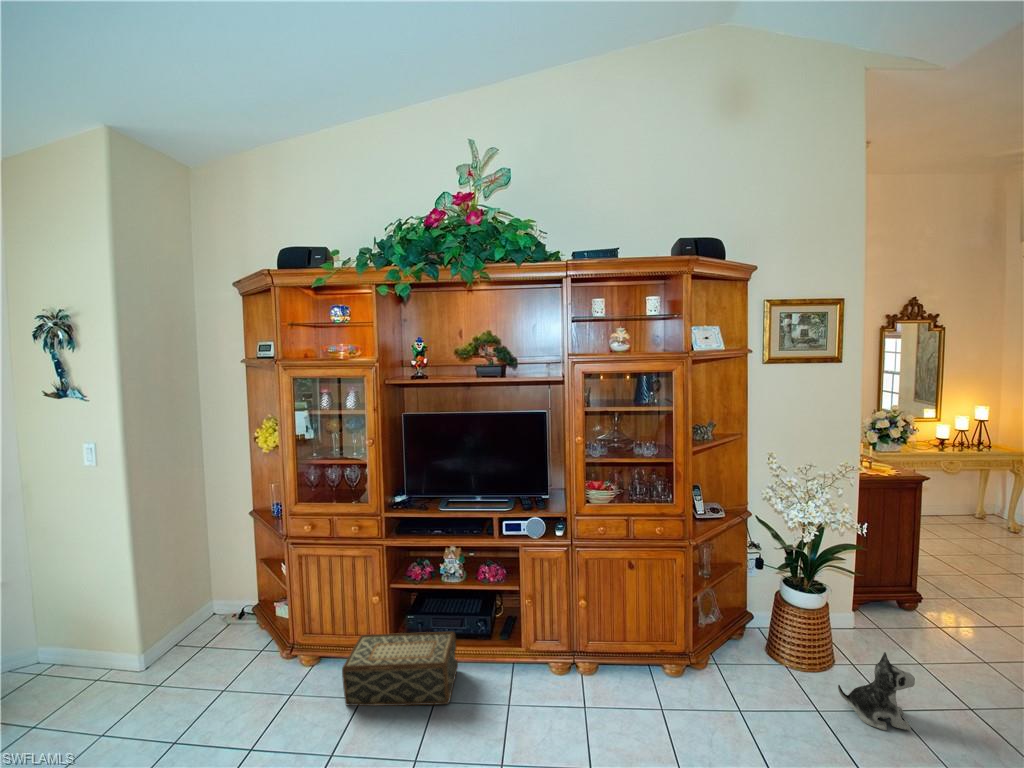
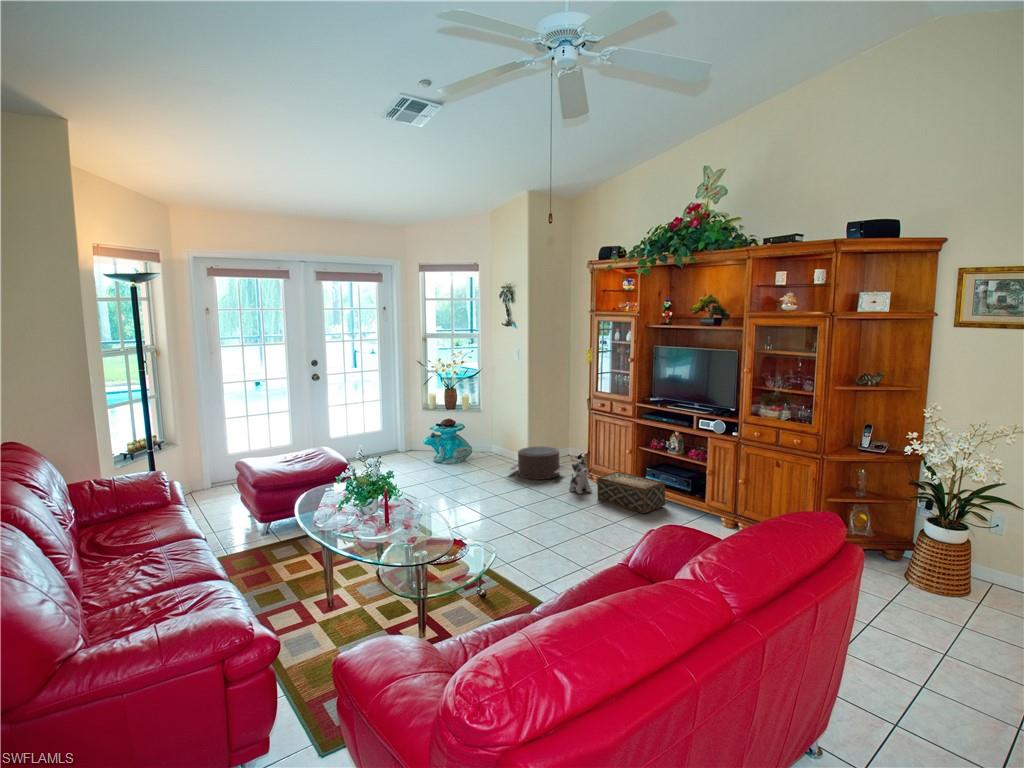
pouf: none [115,623,241,718] -> present [510,447,564,480]
plush toy: present [838,652,915,731] -> present [570,459,592,494]

